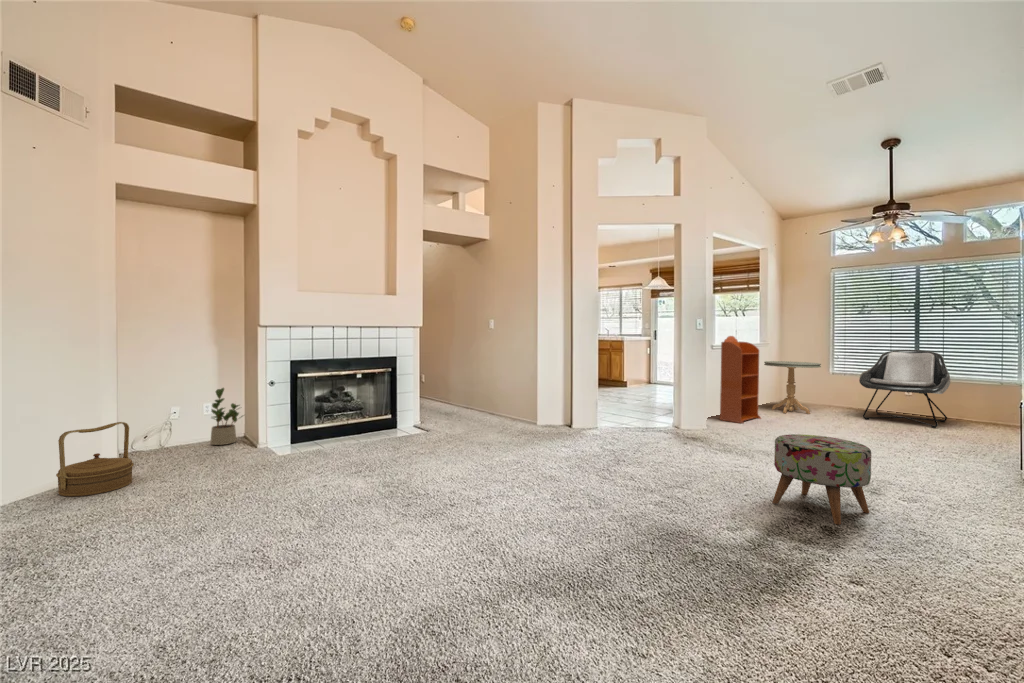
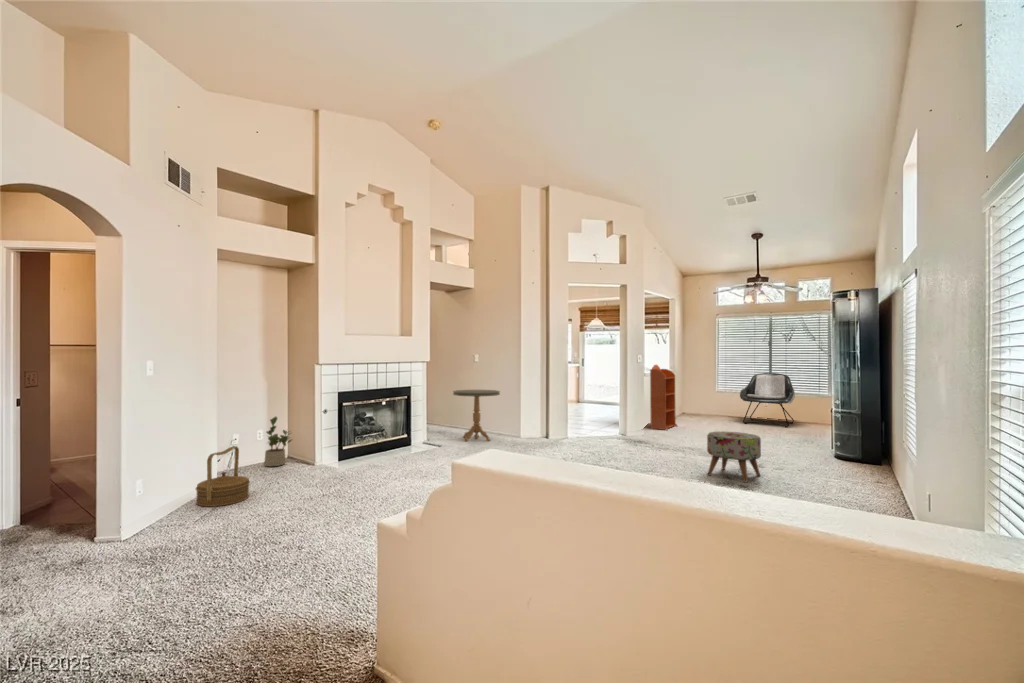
side table: present [764,361,821,414] -> present [453,390,500,441]

